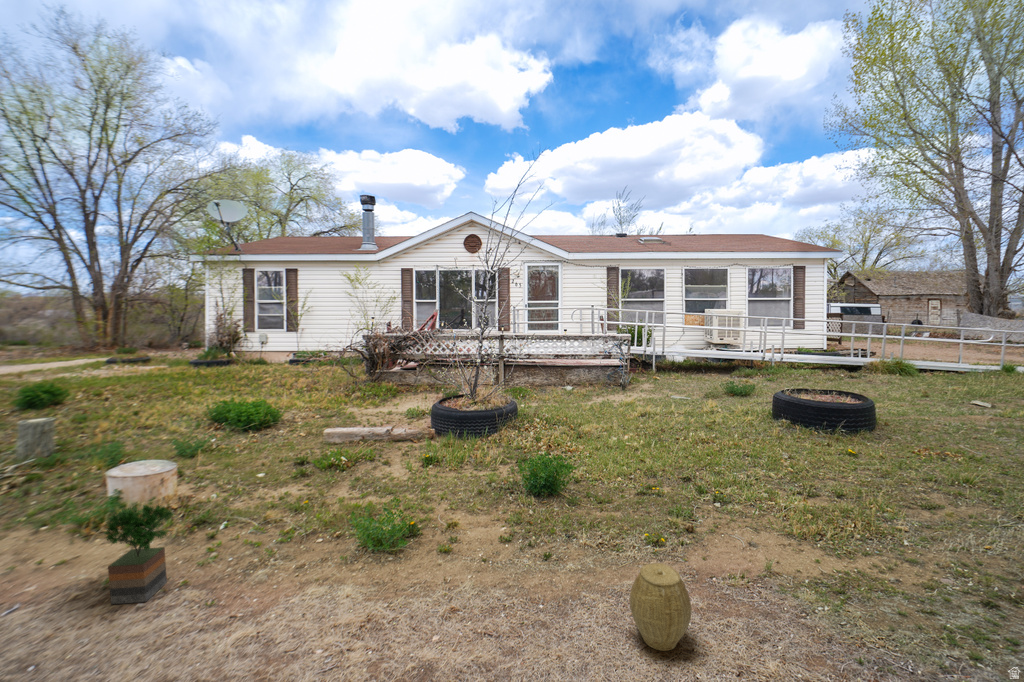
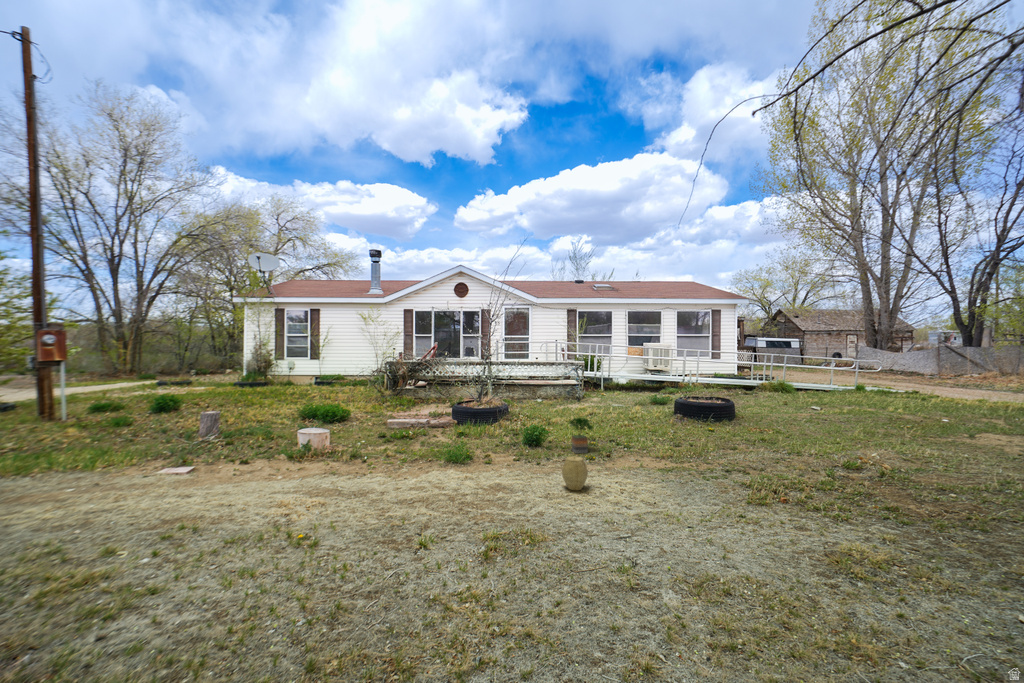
potted tree: present [104,505,173,604] -> present [569,418,593,453]

